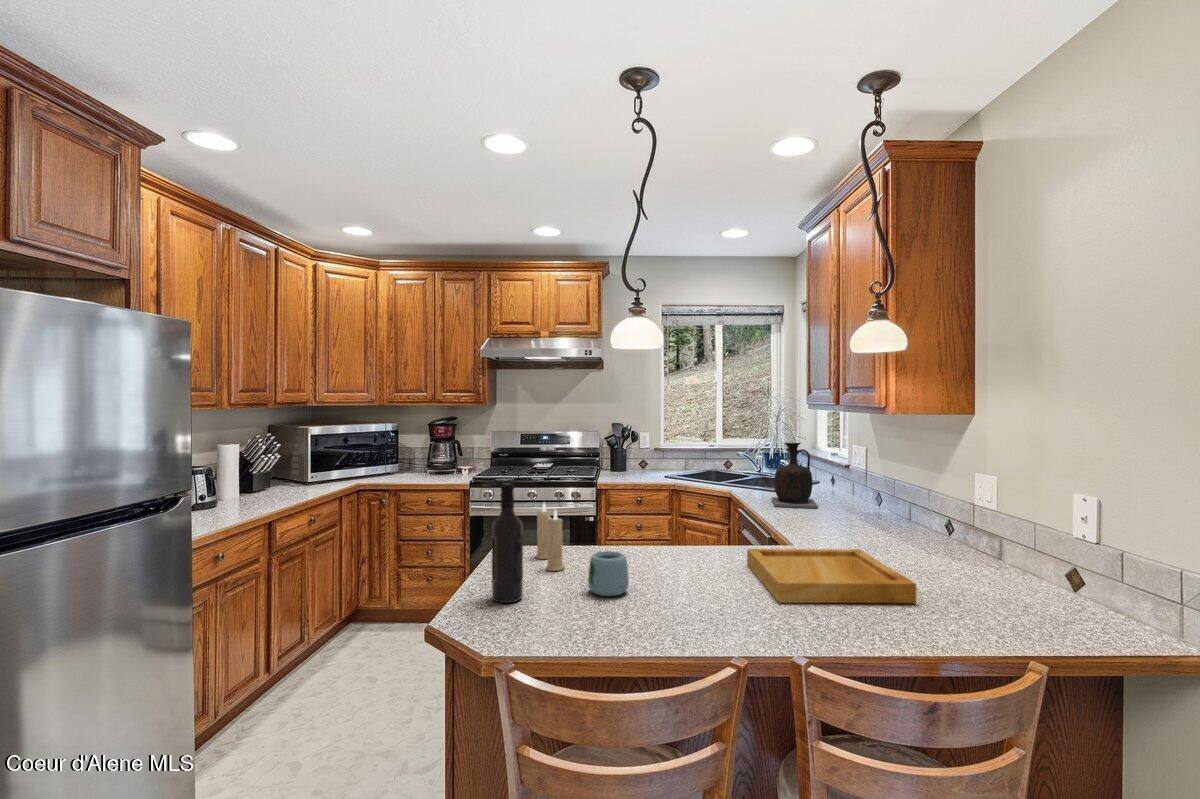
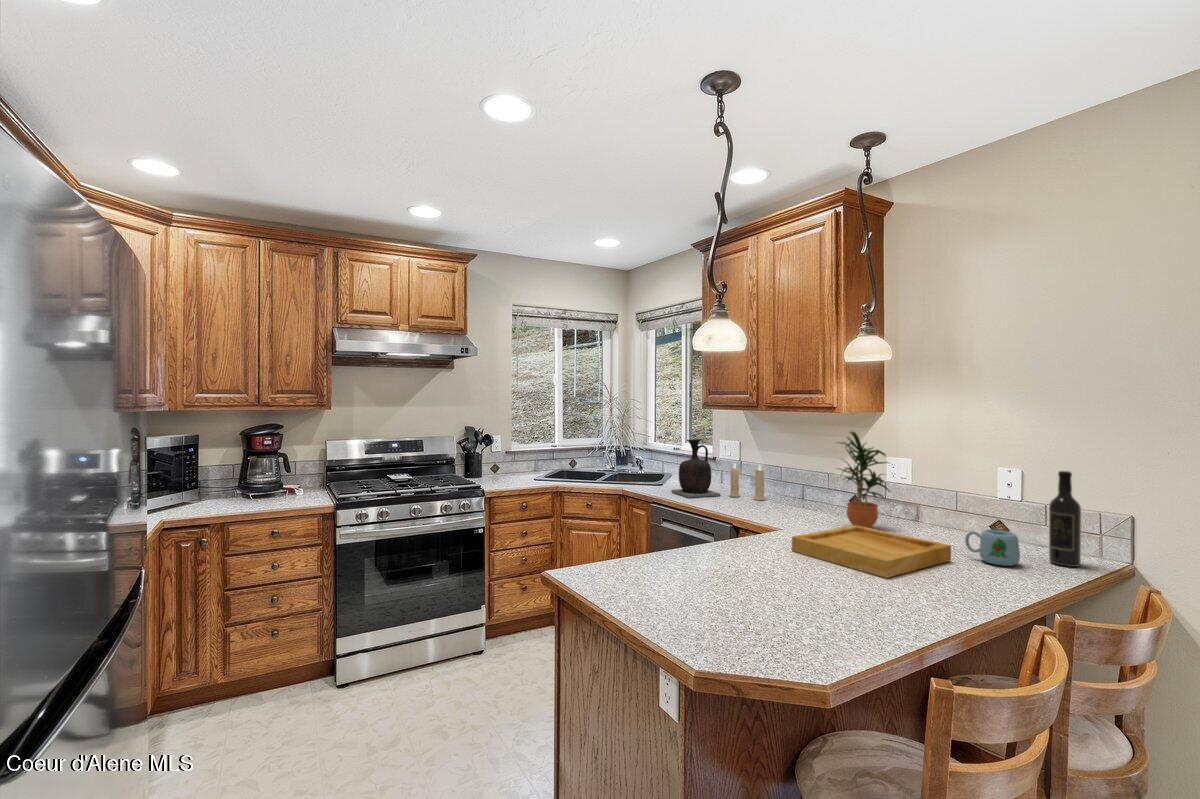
potted plant: none [868,435,948,560] -> present [837,431,890,528]
wine bottle: present [492,483,523,603] -> present [1049,471,1081,567]
candle: present [536,503,565,571] -> present [730,463,765,500]
mug: present [588,551,629,596] -> present [965,529,1020,566]

